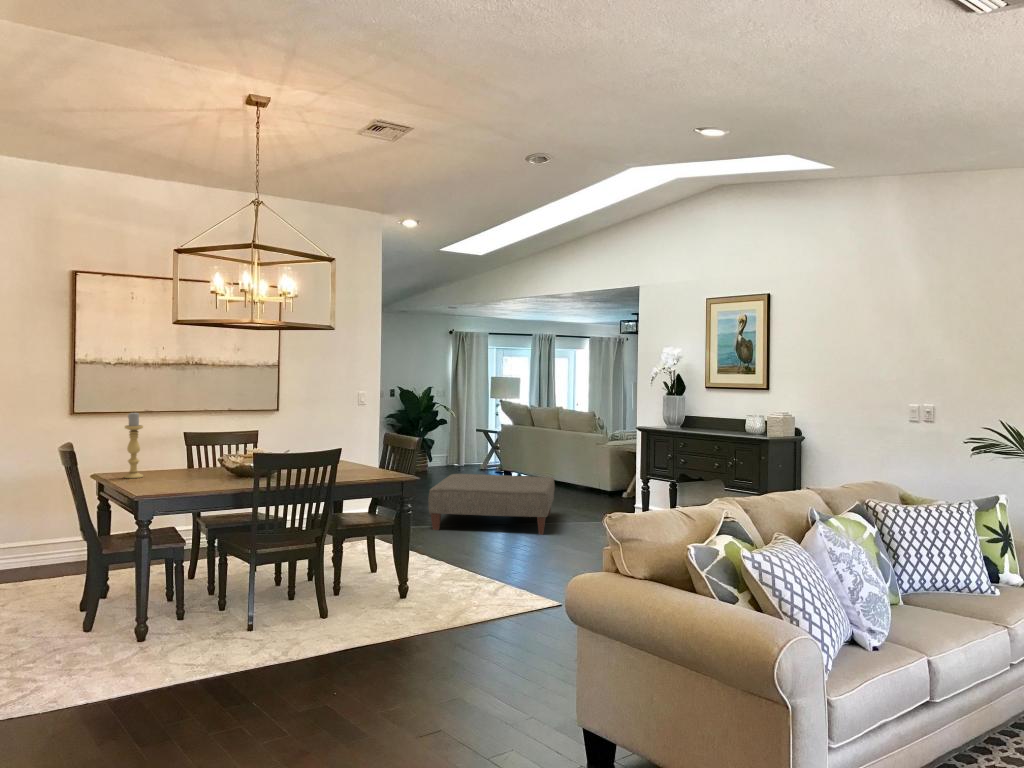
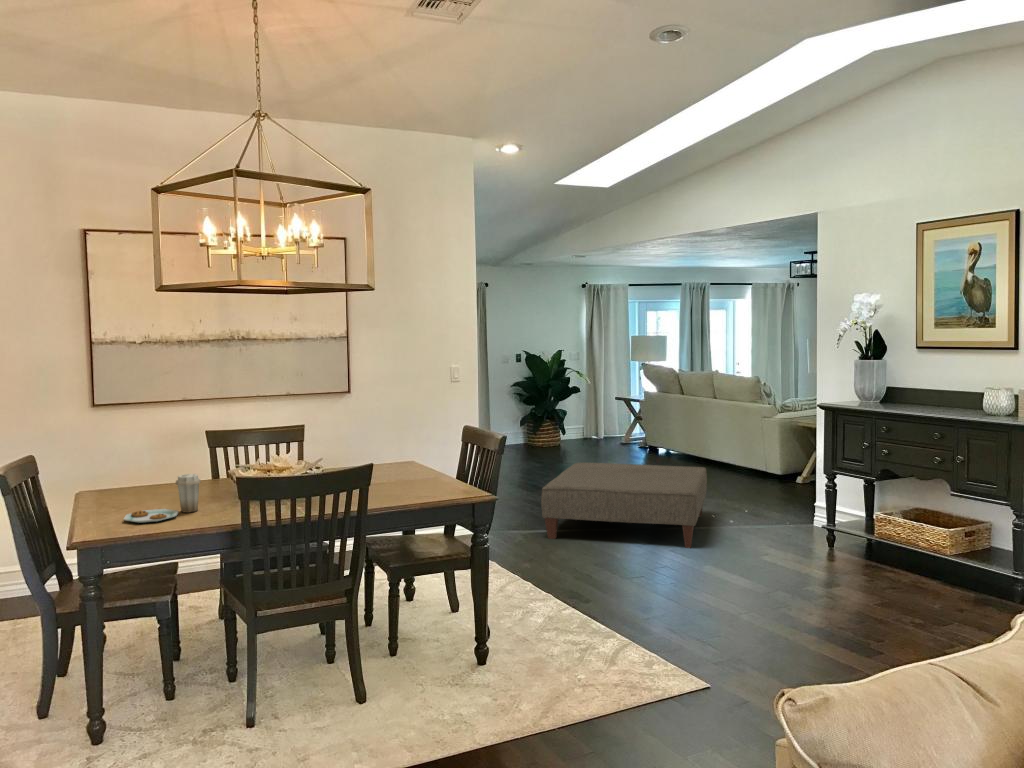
candle holder: present [124,413,143,478] -> none [102,412,131,502]
plate: none [155,455,209,488] -> present [123,474,201,523]

